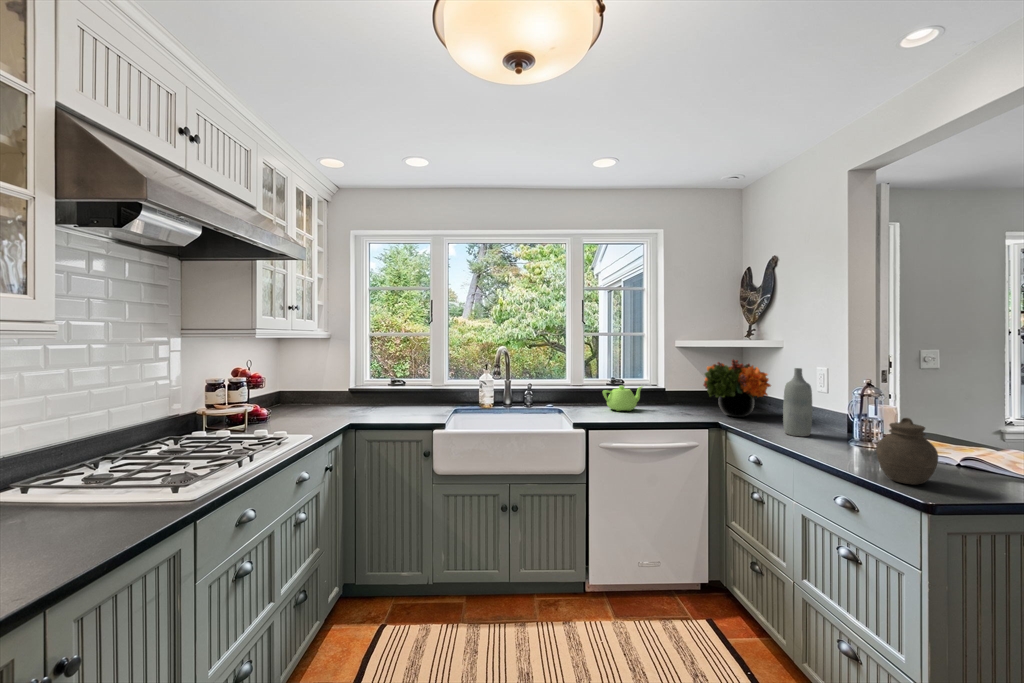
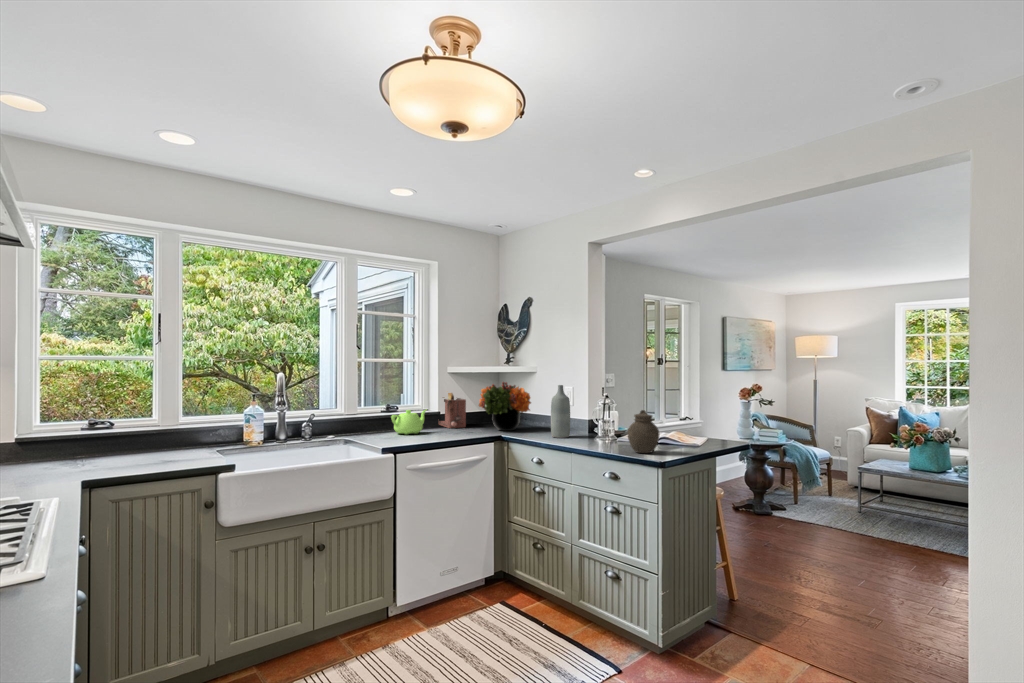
toaster: none [668,367,694,407] -> present [439,393,466,428]

